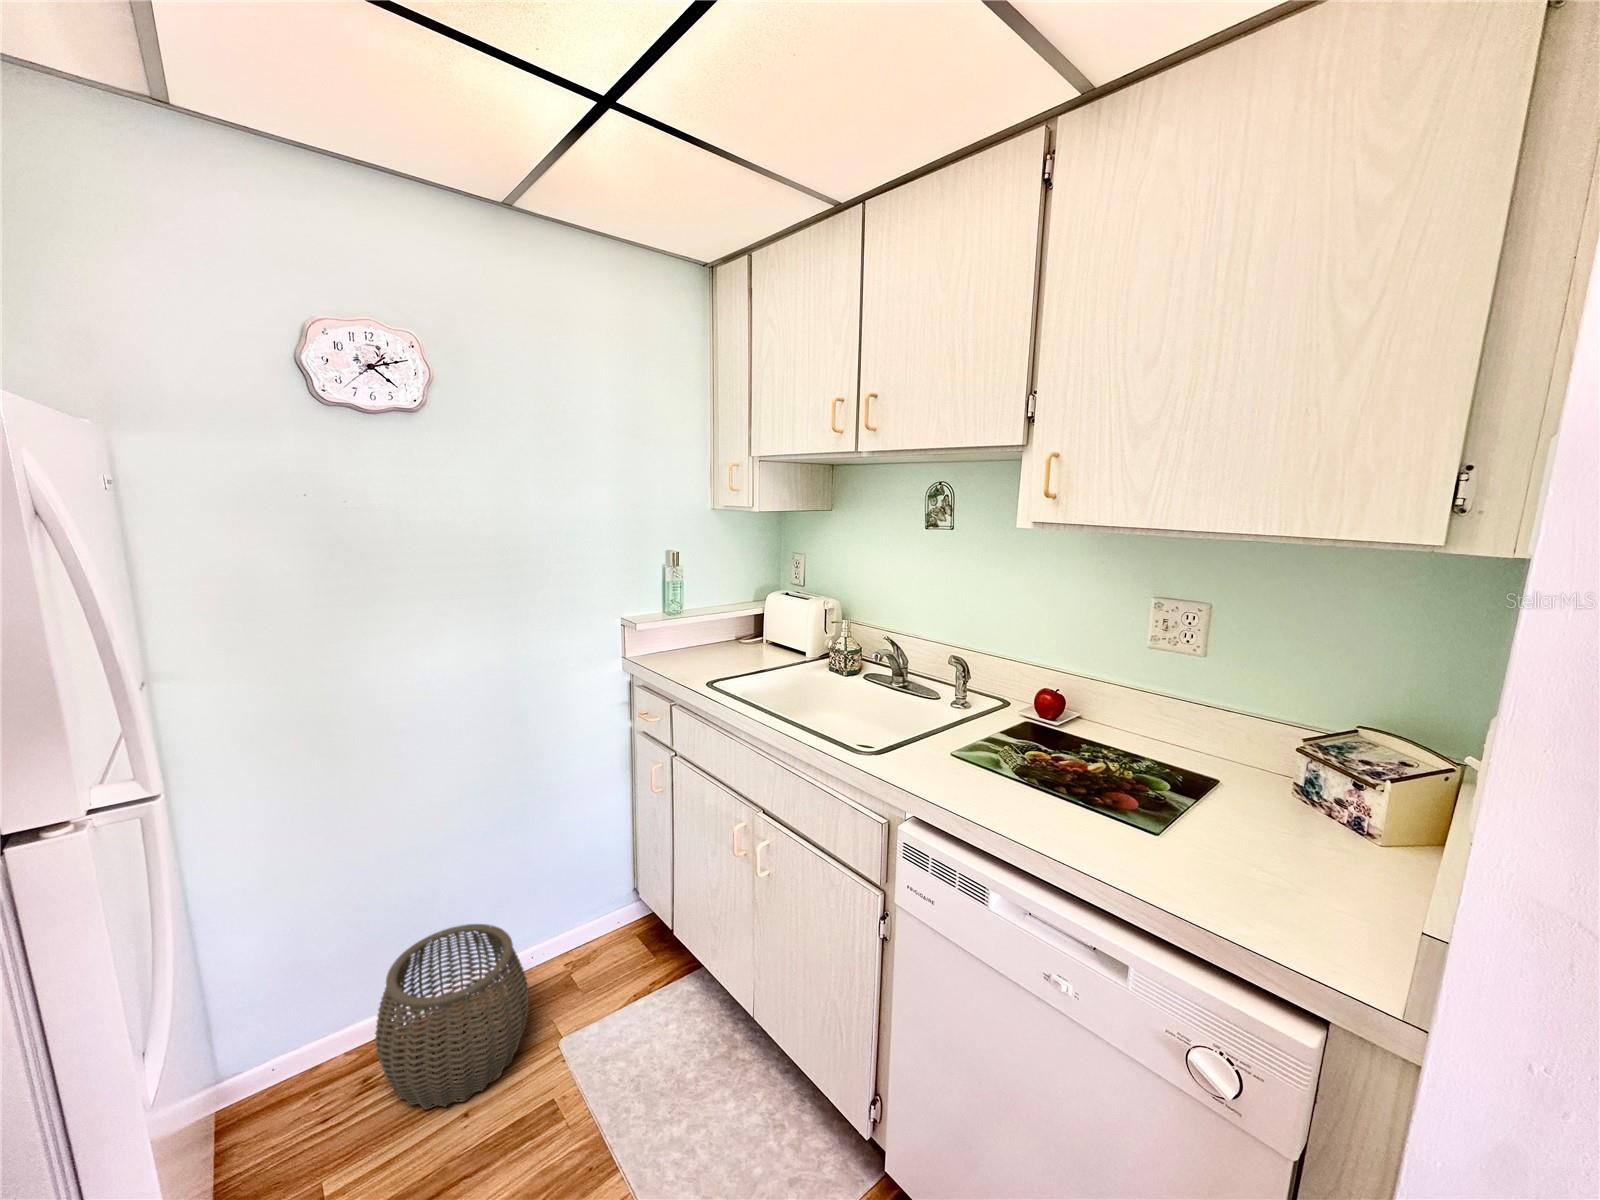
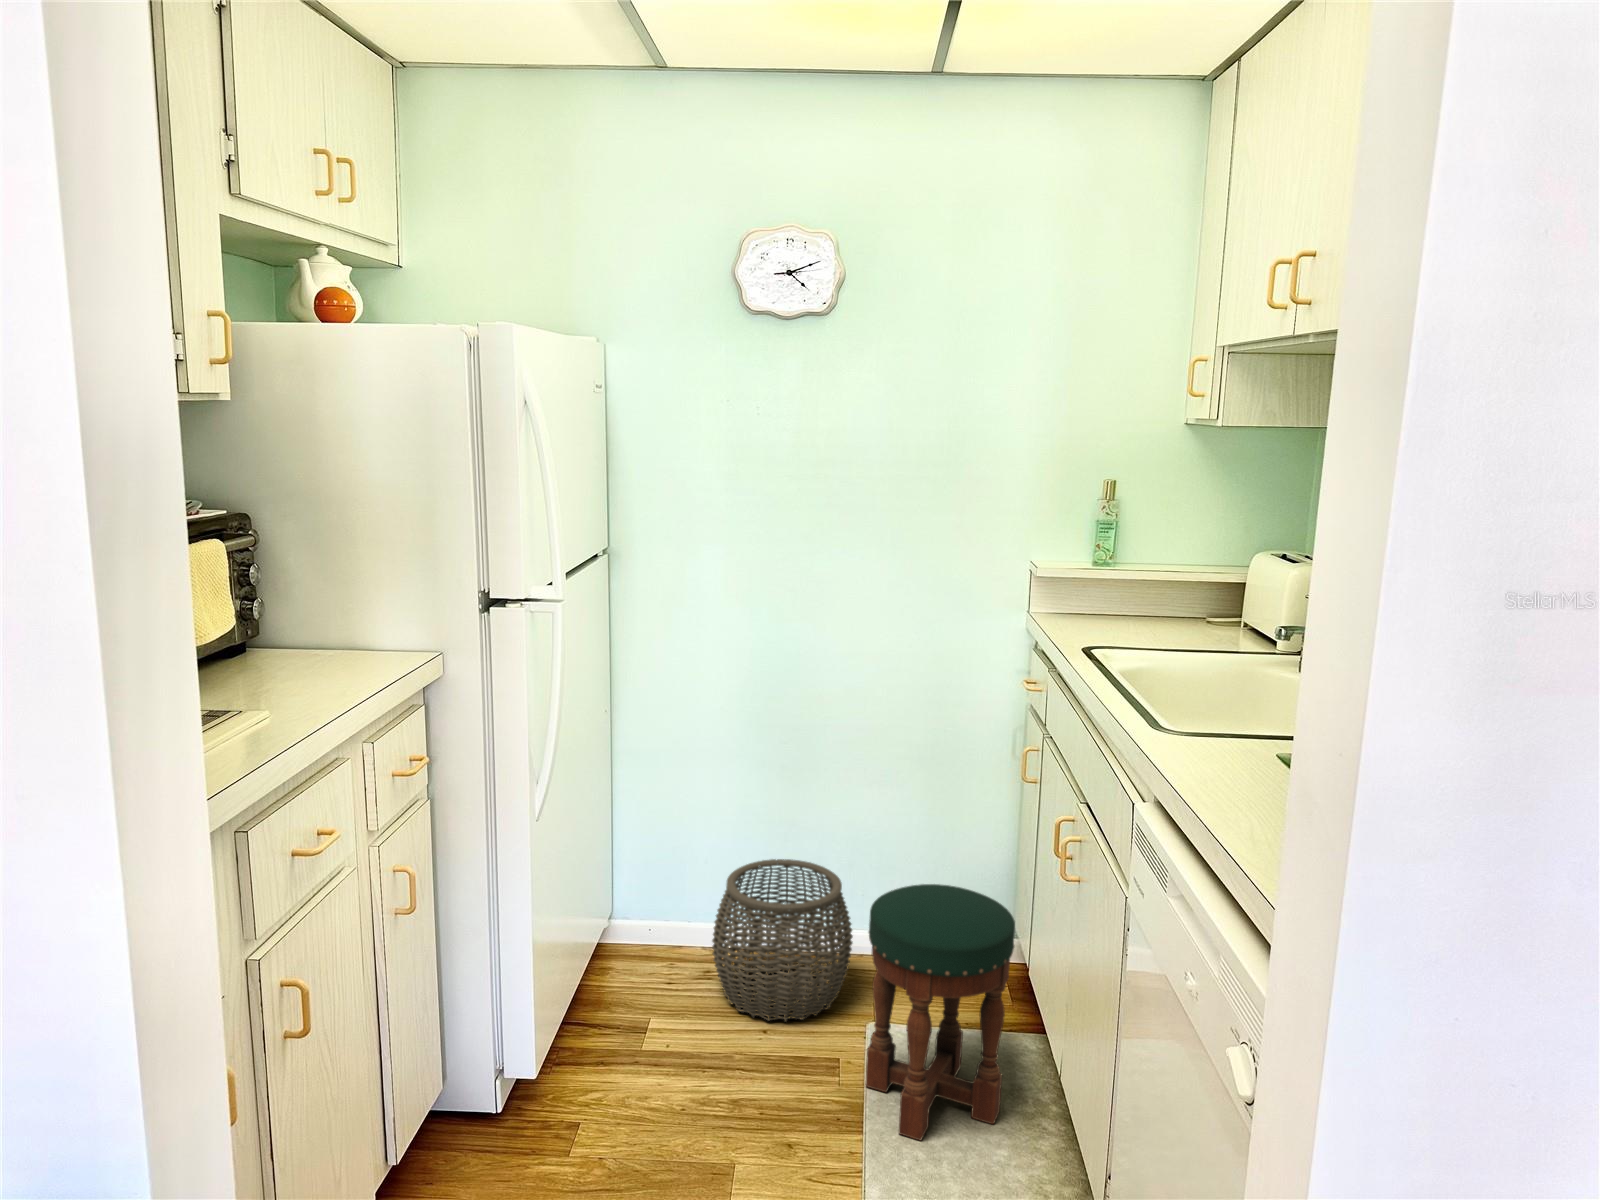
stool: none [584,903,712,1146] -> present [865,884,1015,1140]

